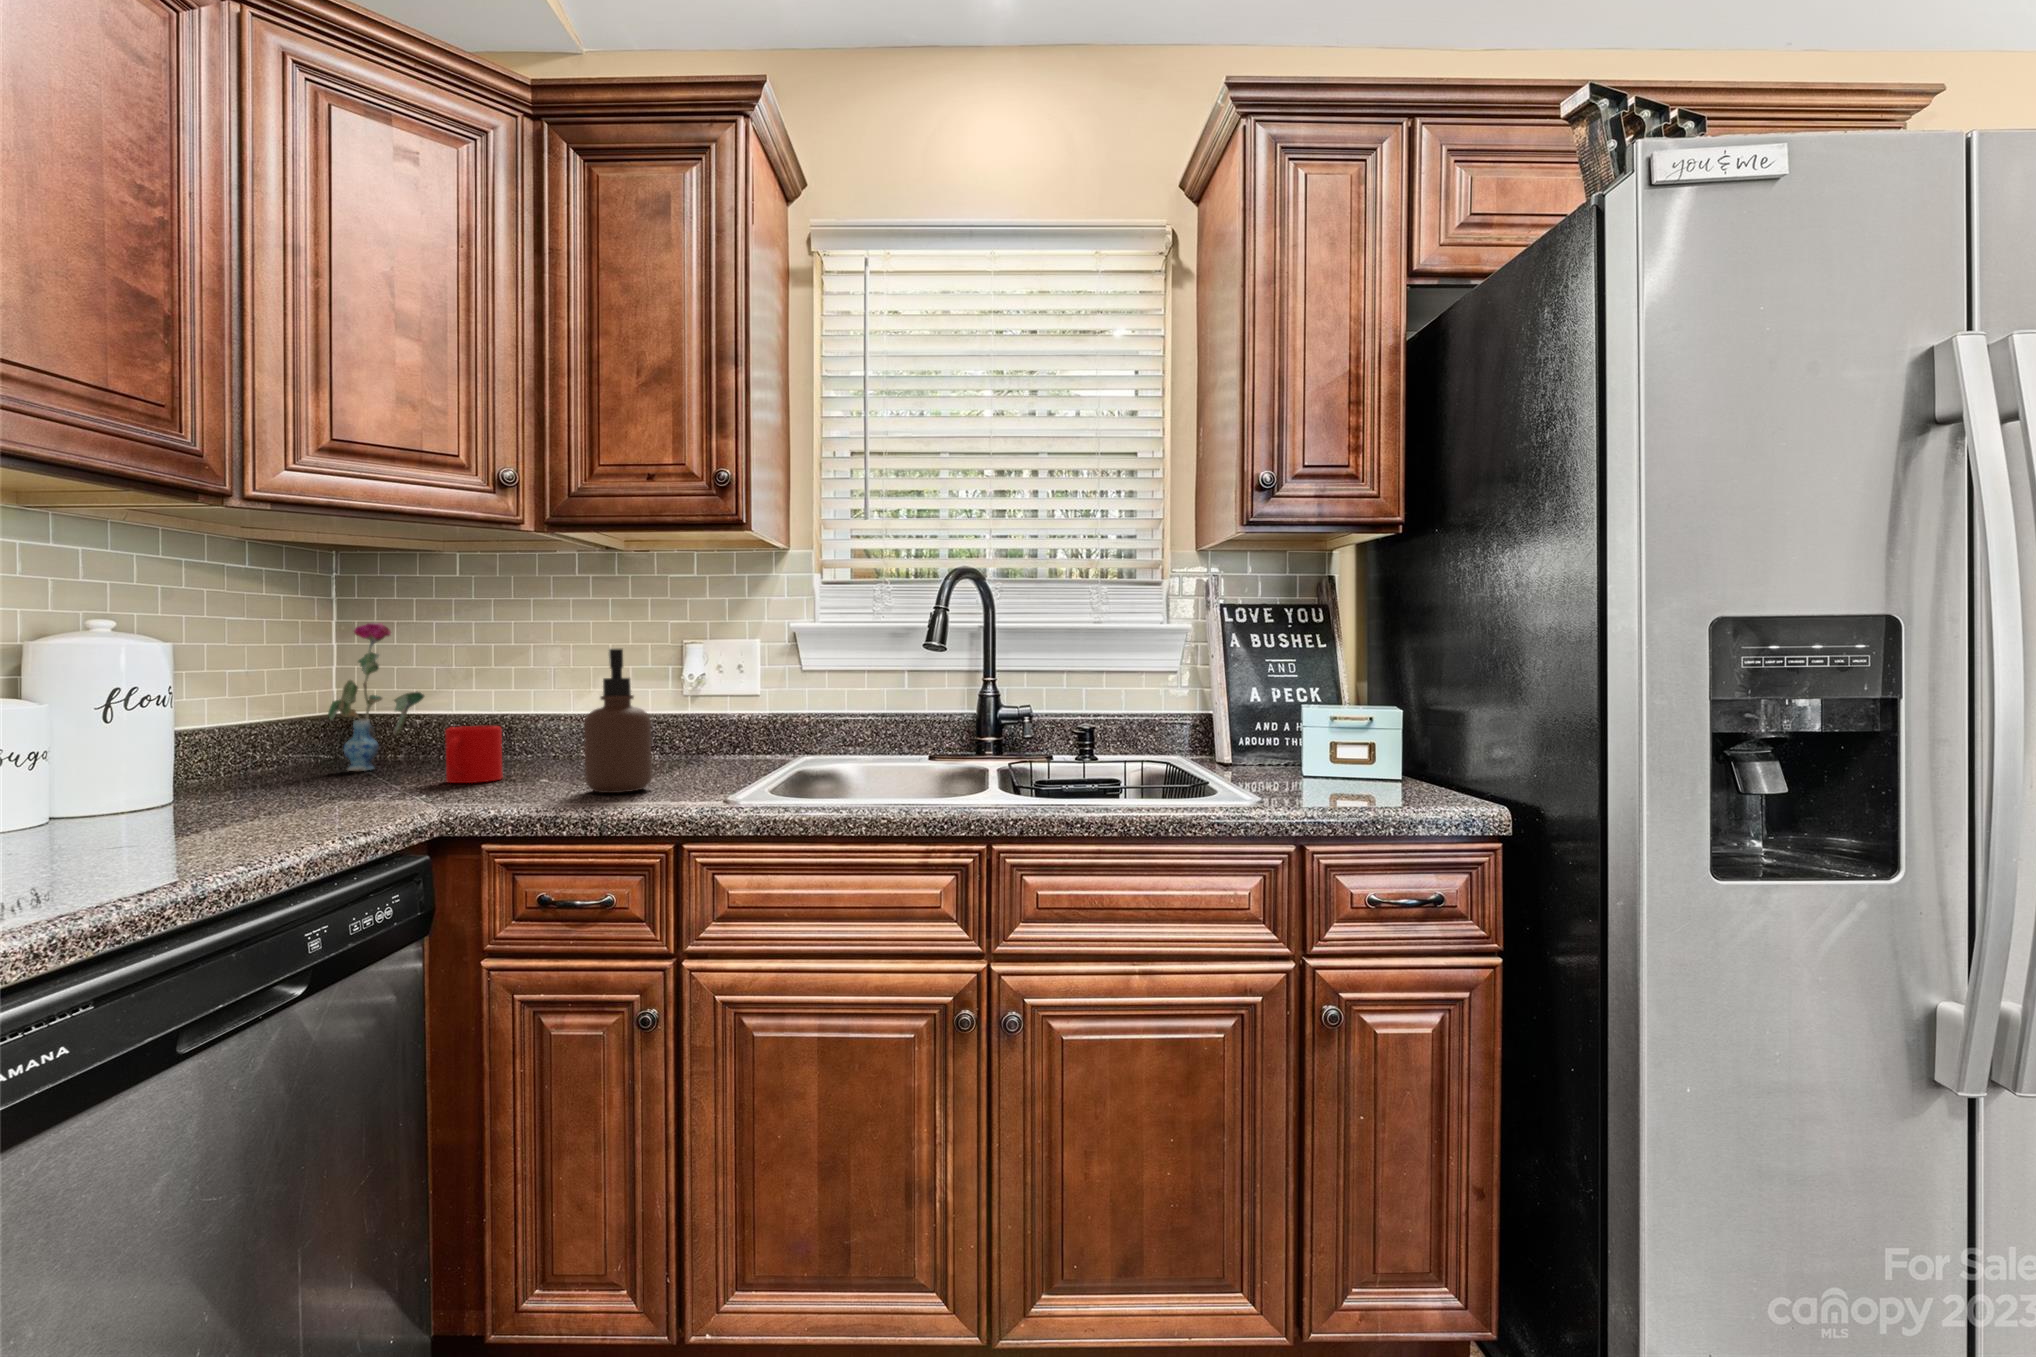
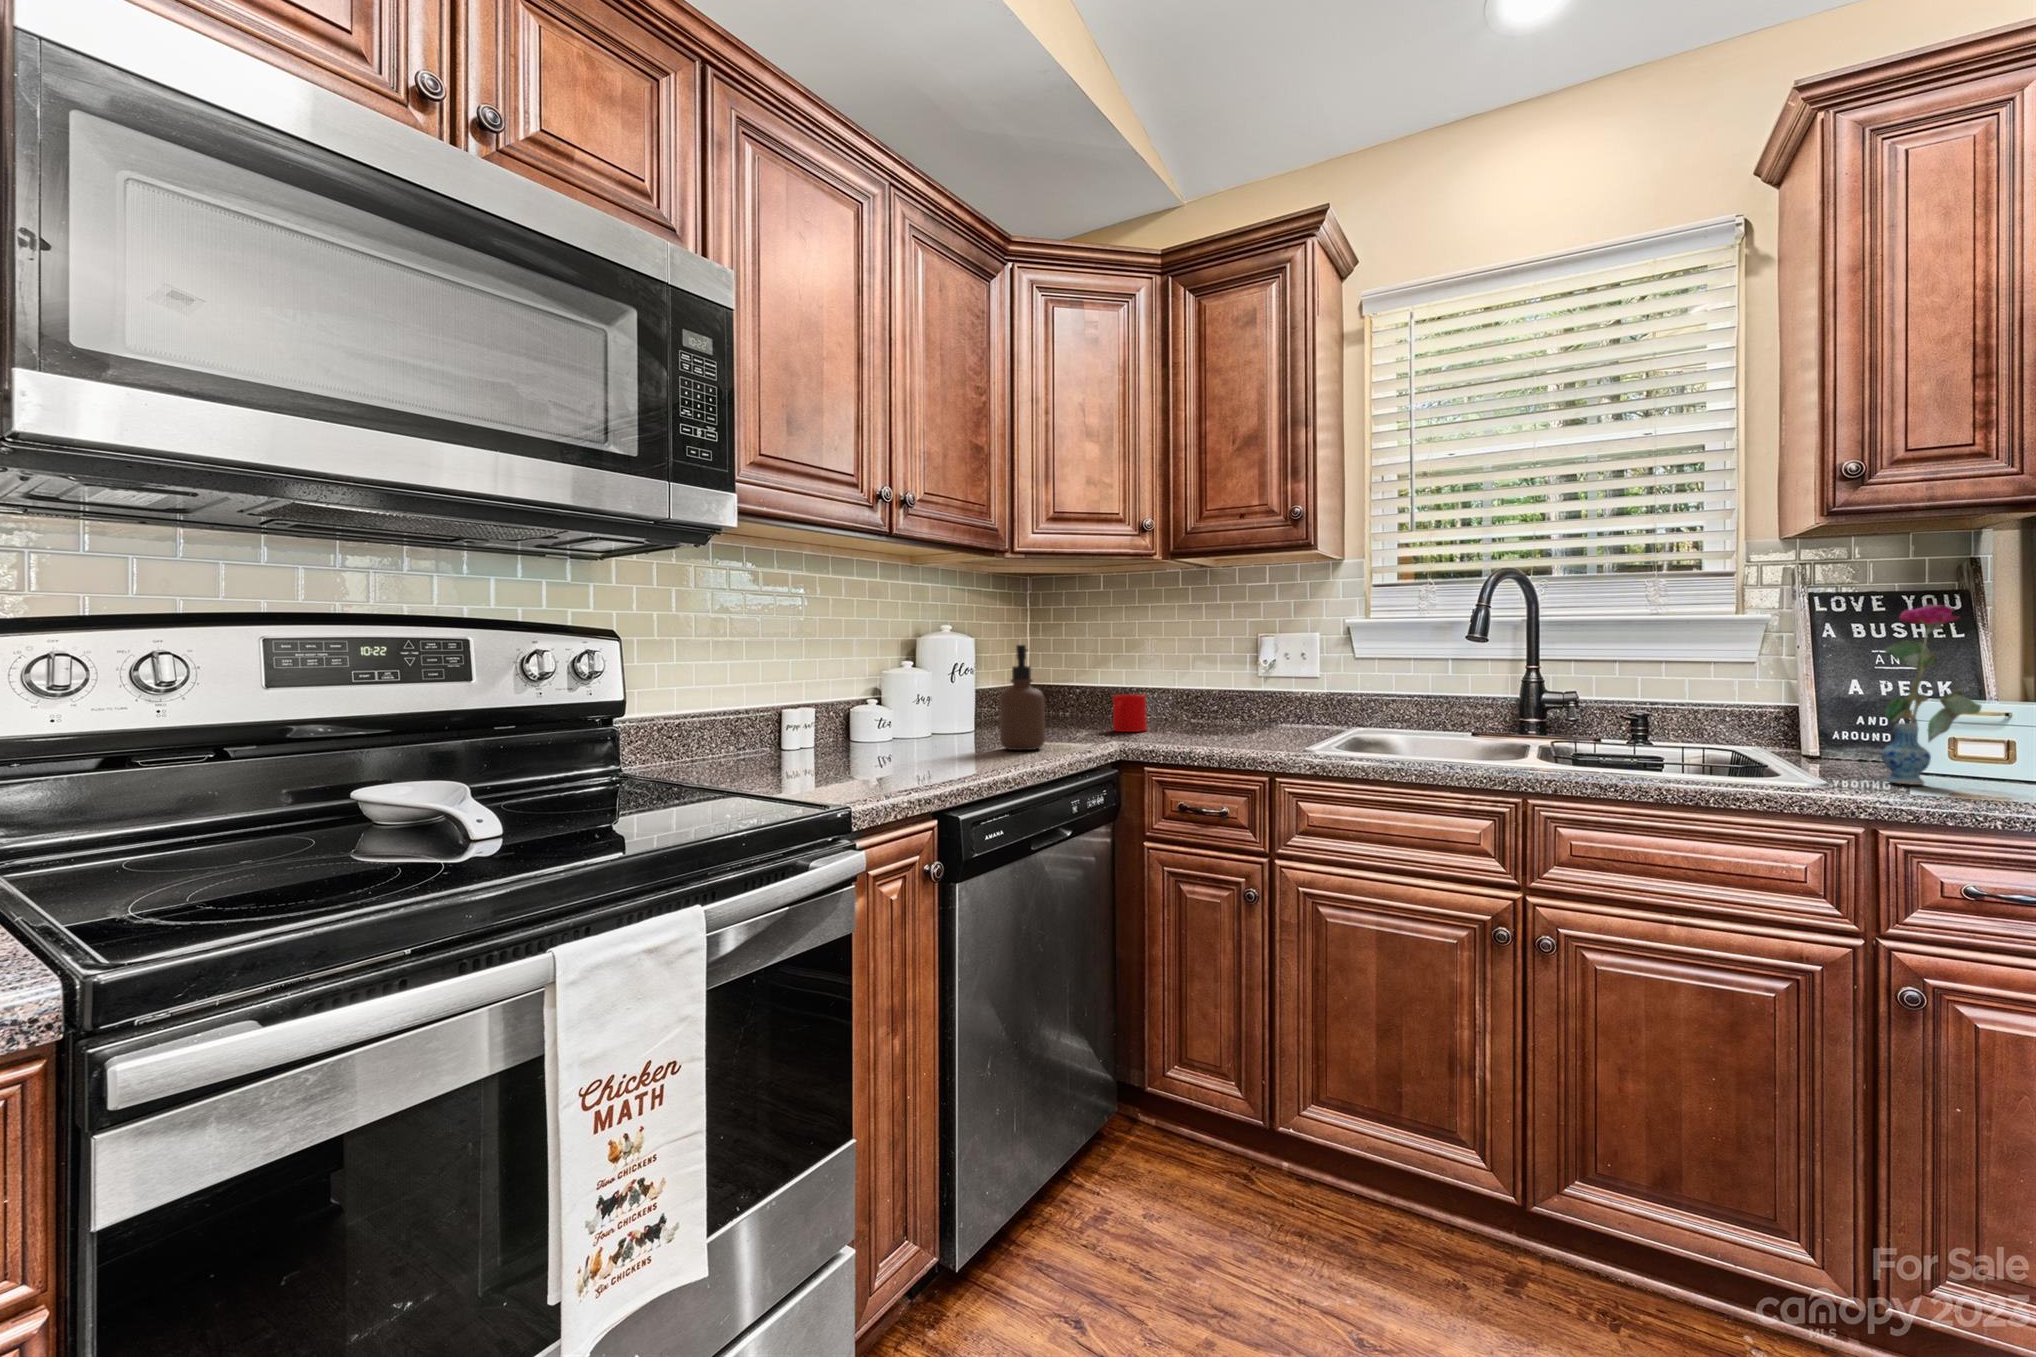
vase: present [328,623,424,771] -> present [1881,605,1982,785]
soap dispenser: present [584,649,652,793] -> present [999,645,1045,750]

